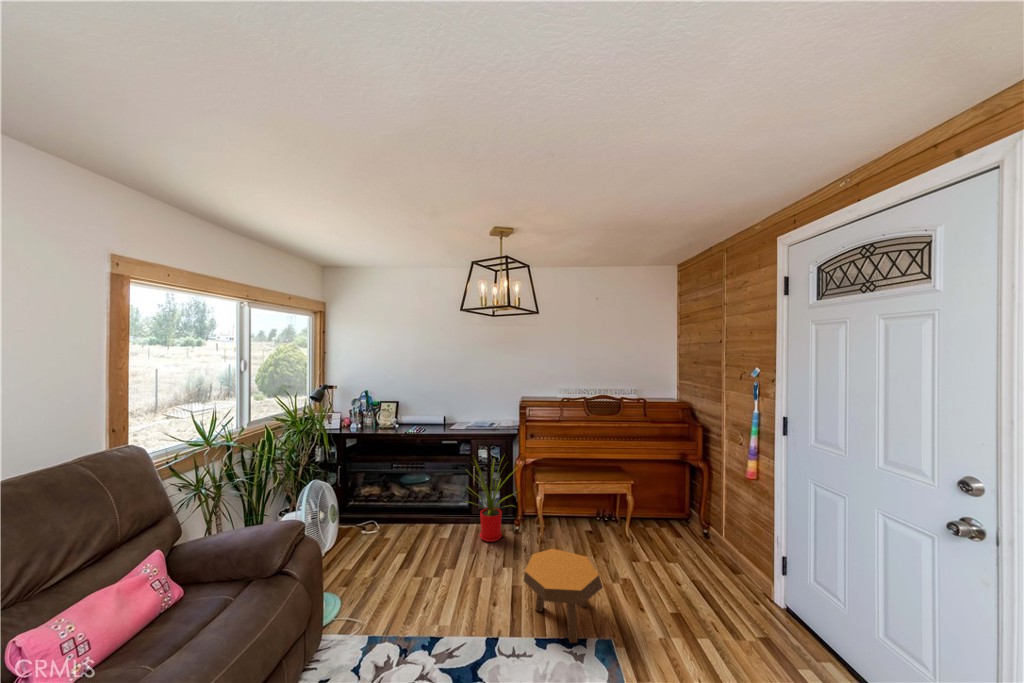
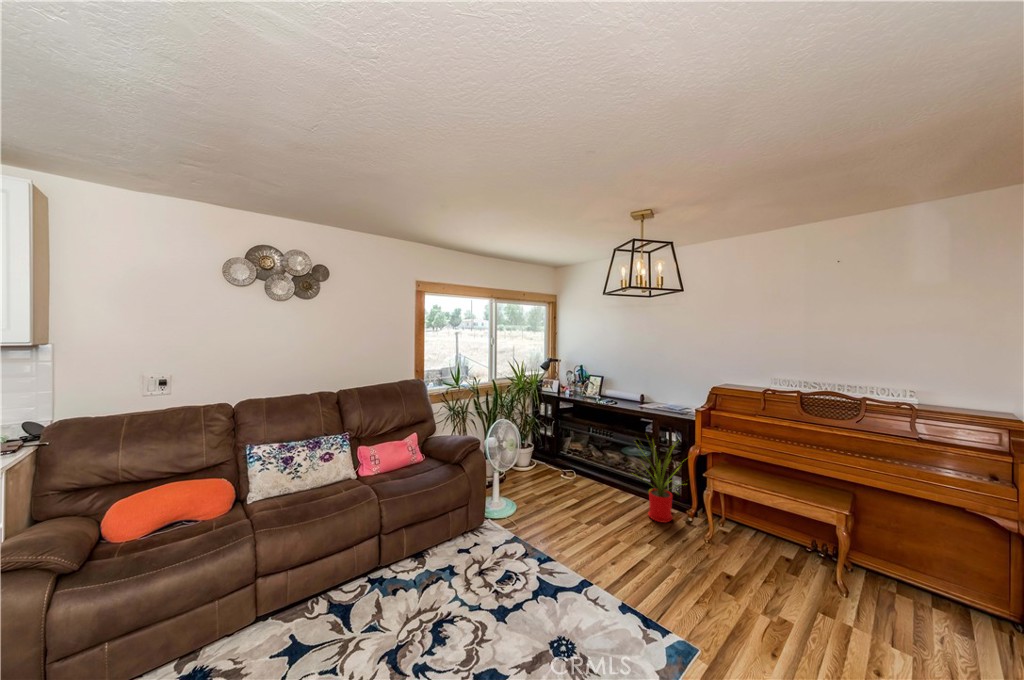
footstool: present [524,549,603,643] -> none [629,535,715,629]

